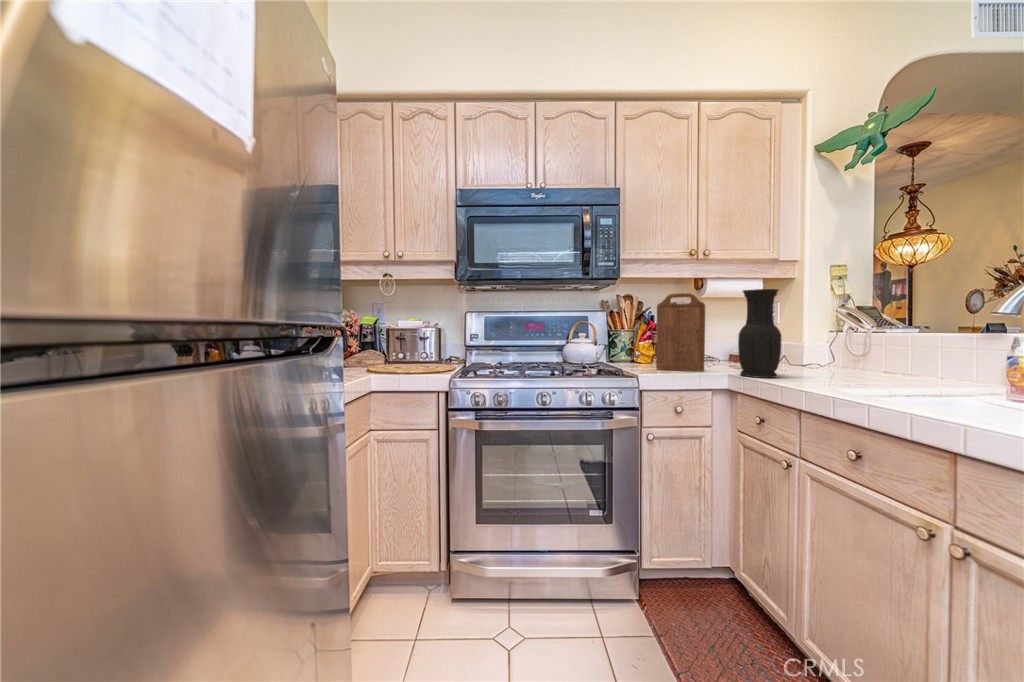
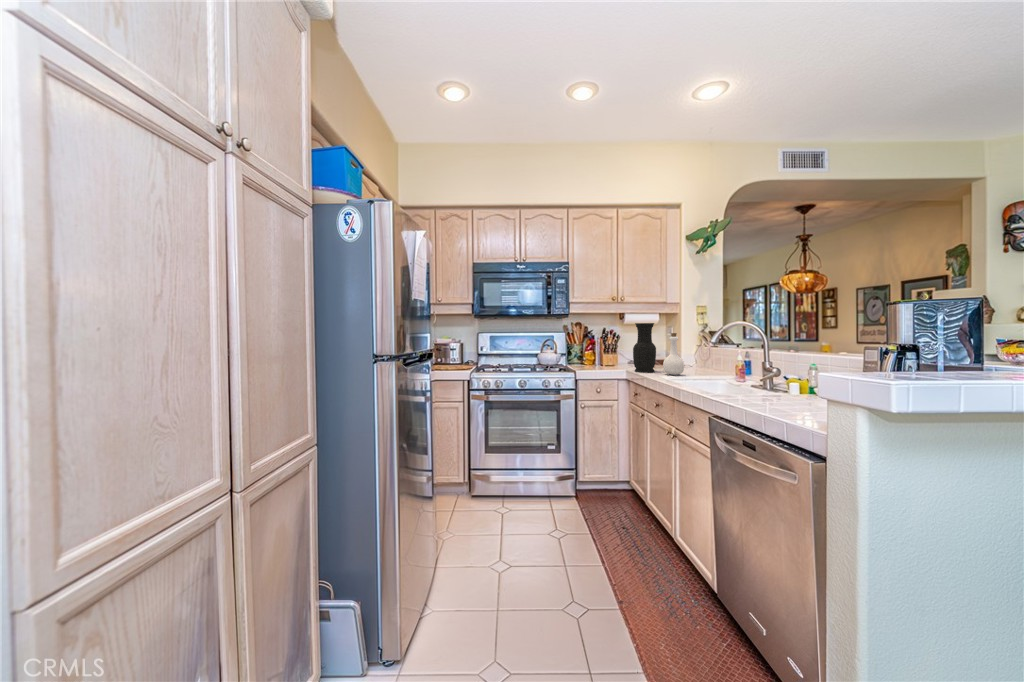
cutting board: present [656,293,705,371] -> none [591,324,618,369]
bottle: none [806,305,852,383] -> present [663,333,684,375]

